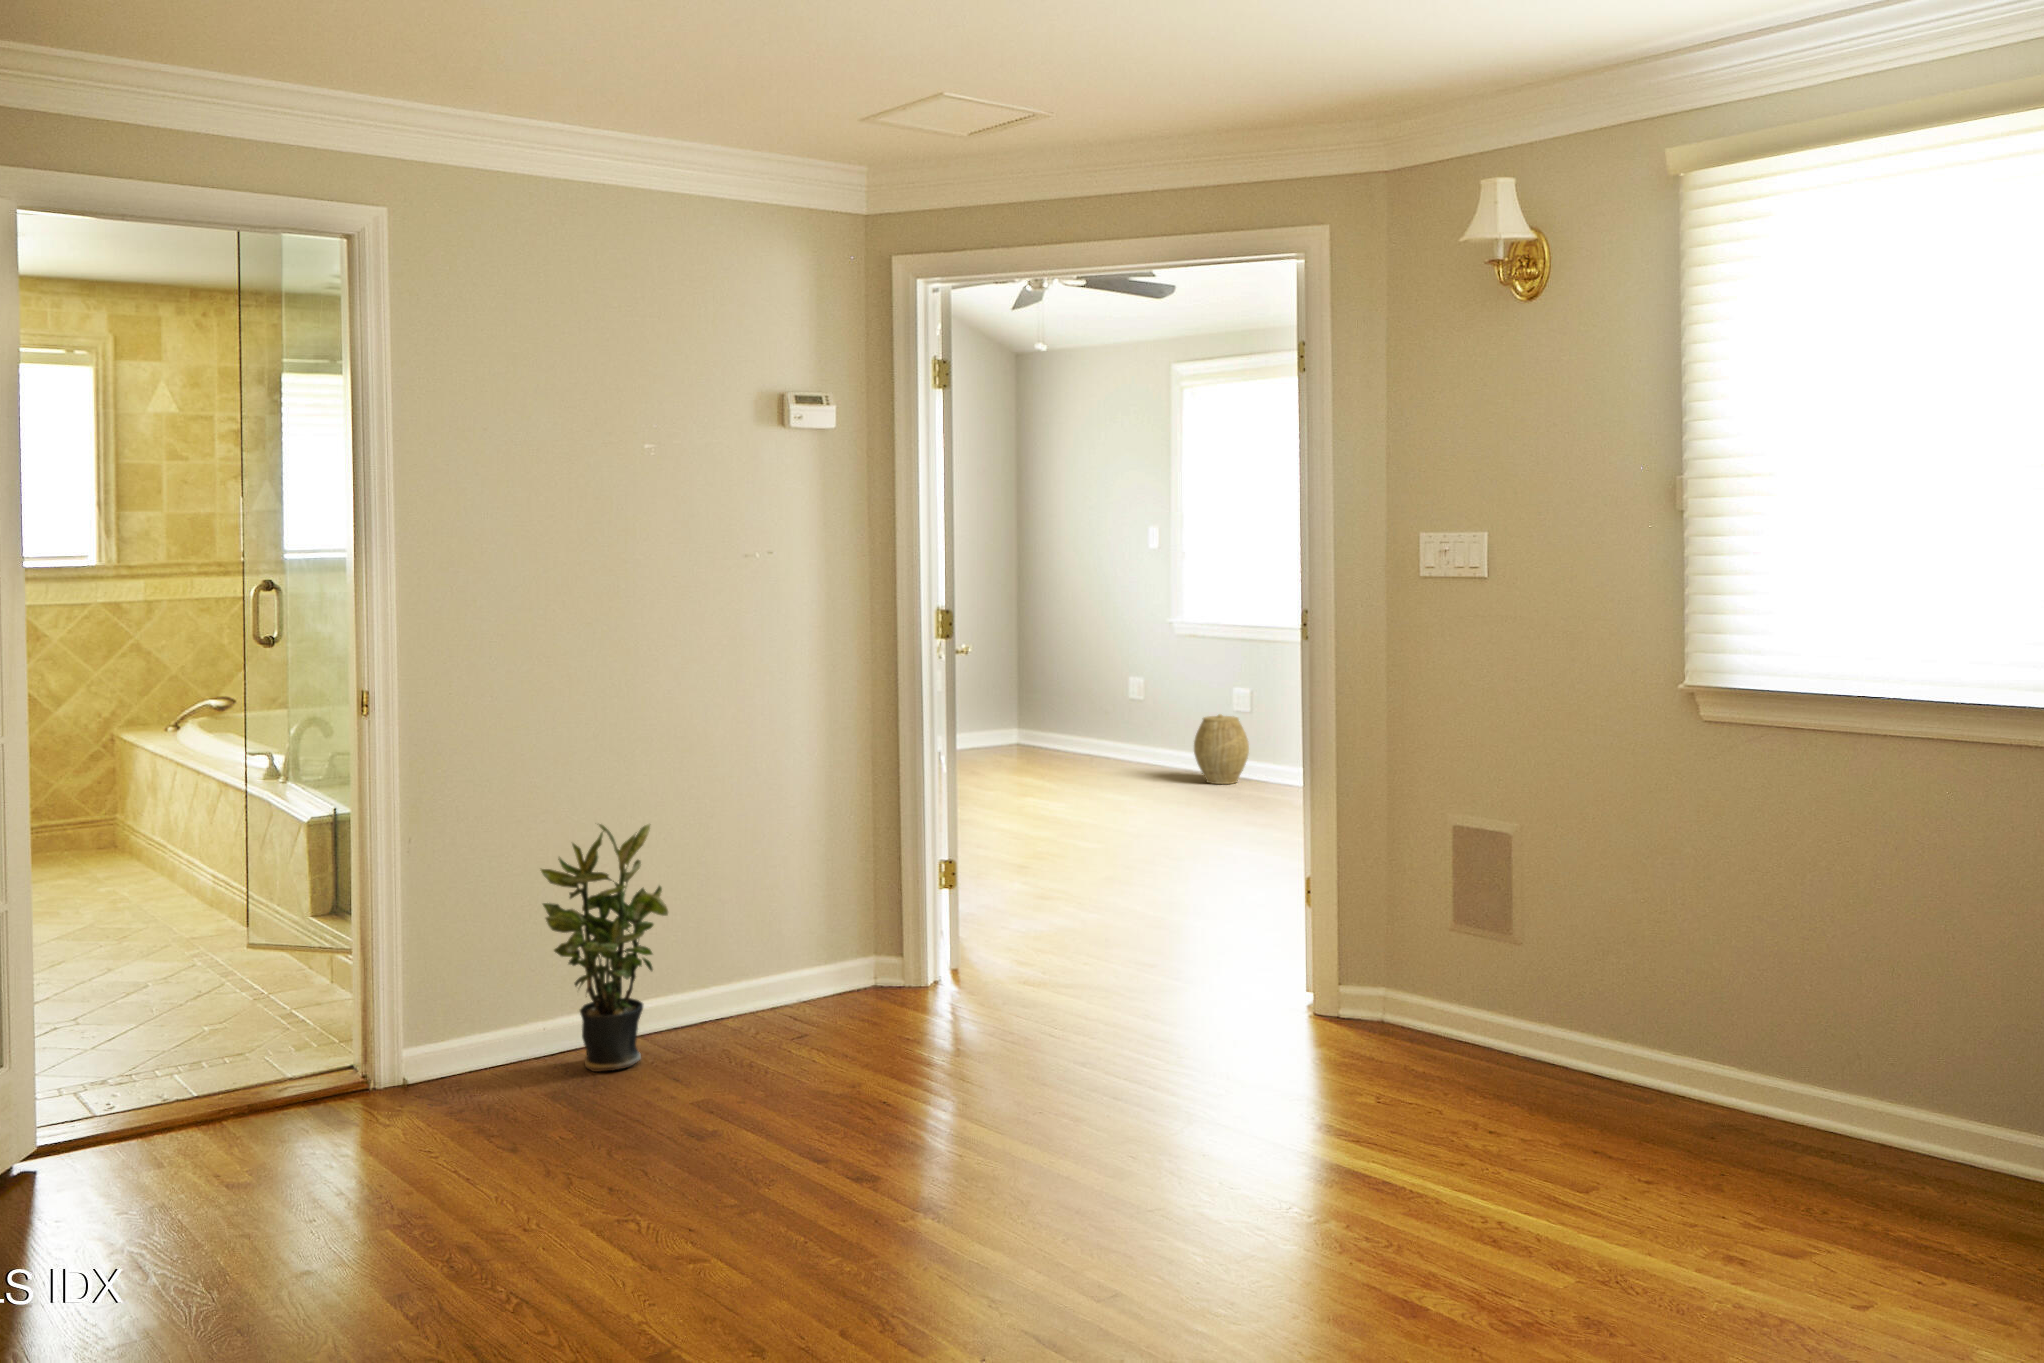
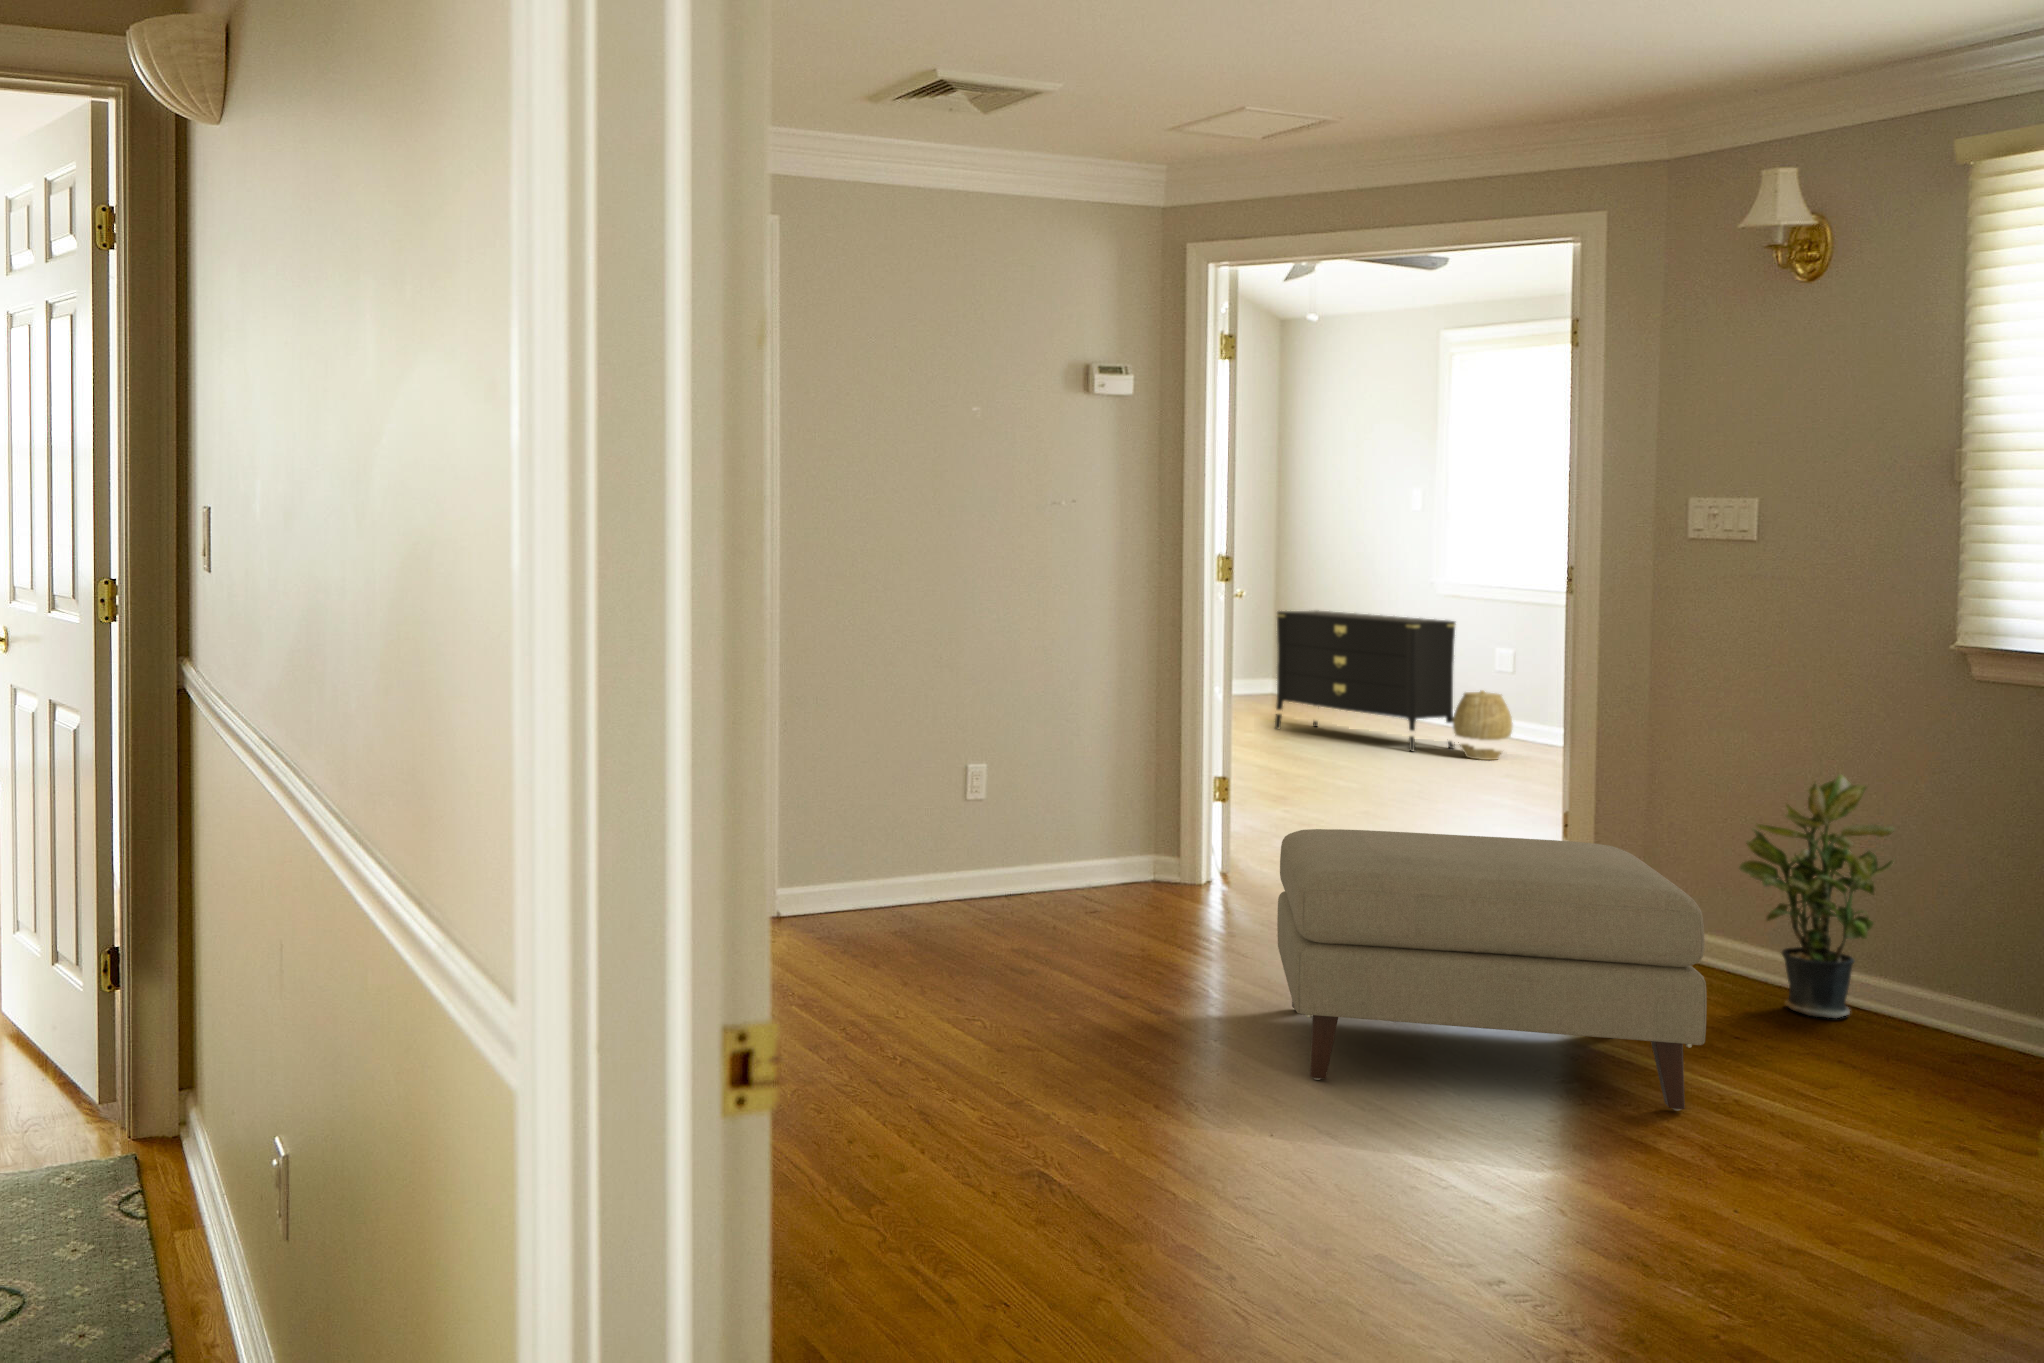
dresser: none [1023,638,1196,780] -> present [1275,611,1456,751]
potted plant: present [541,824,668,1072] -> present [1739,775,1894,1018]
ottoman: none [994,949,1475,1307] -> present [1277,829,1707,1111]

